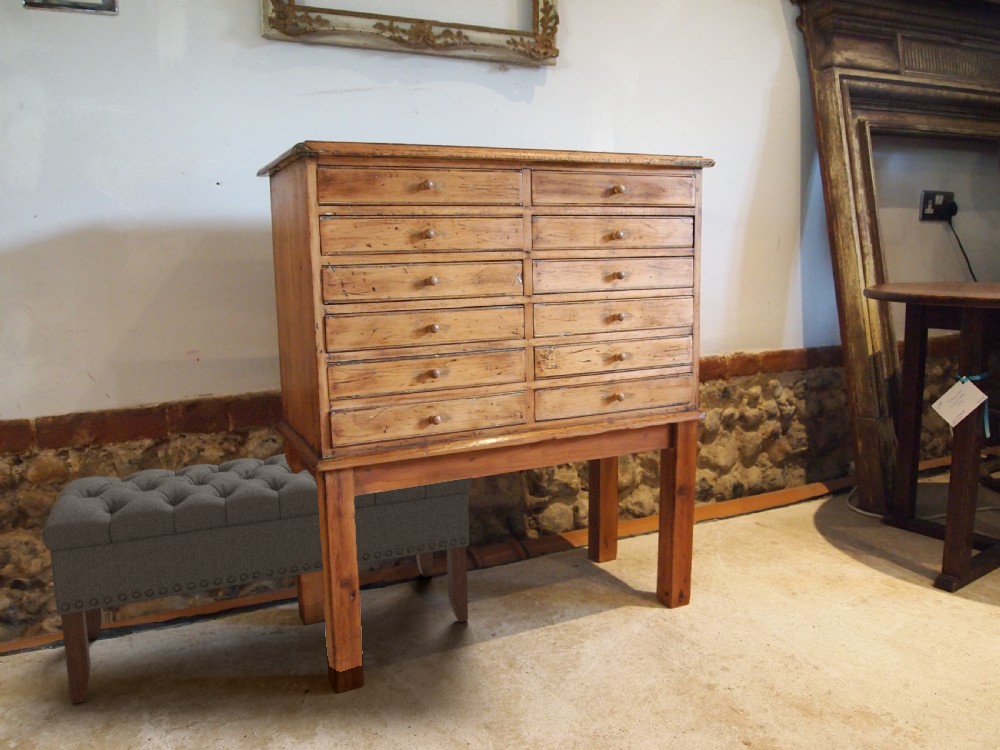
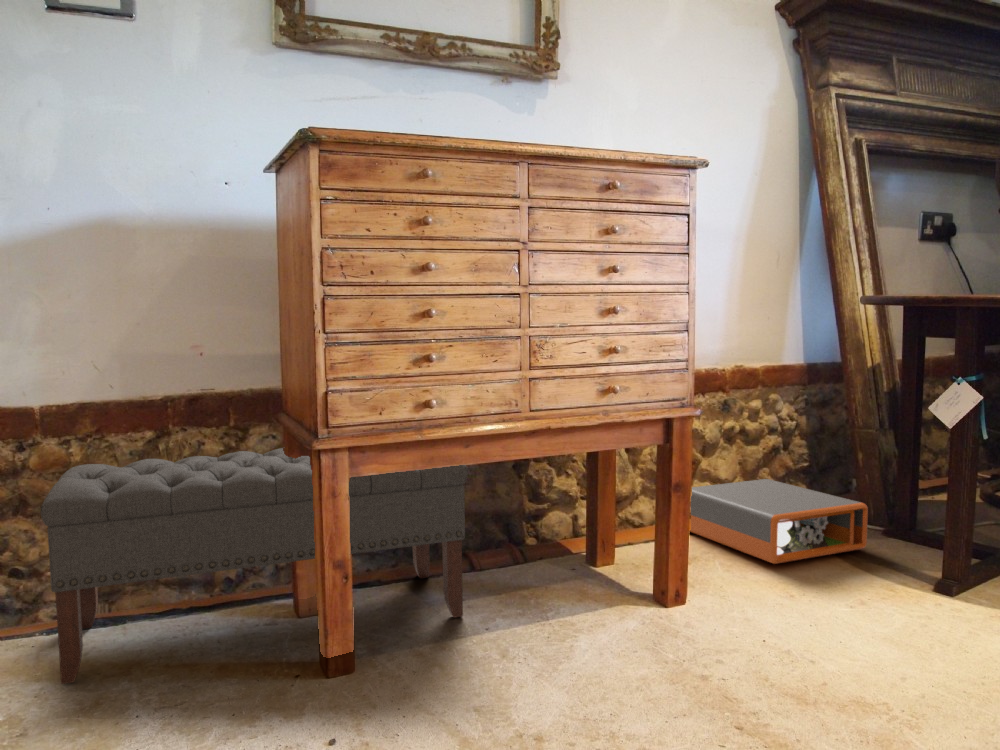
storage box: none [681,466,866,557] -> present [690,479,868,564]

